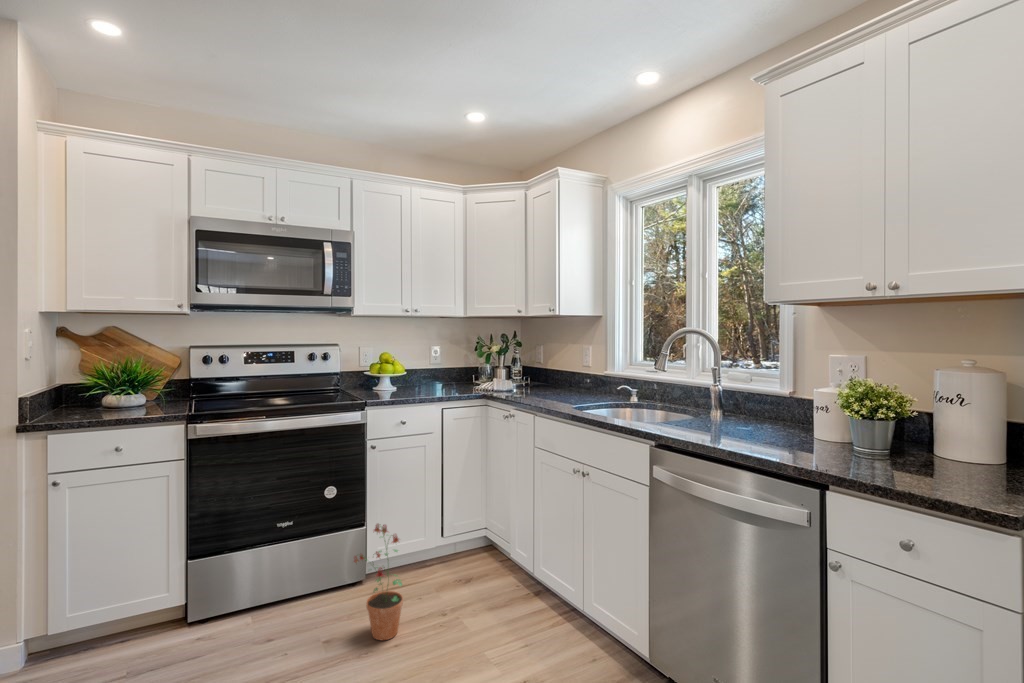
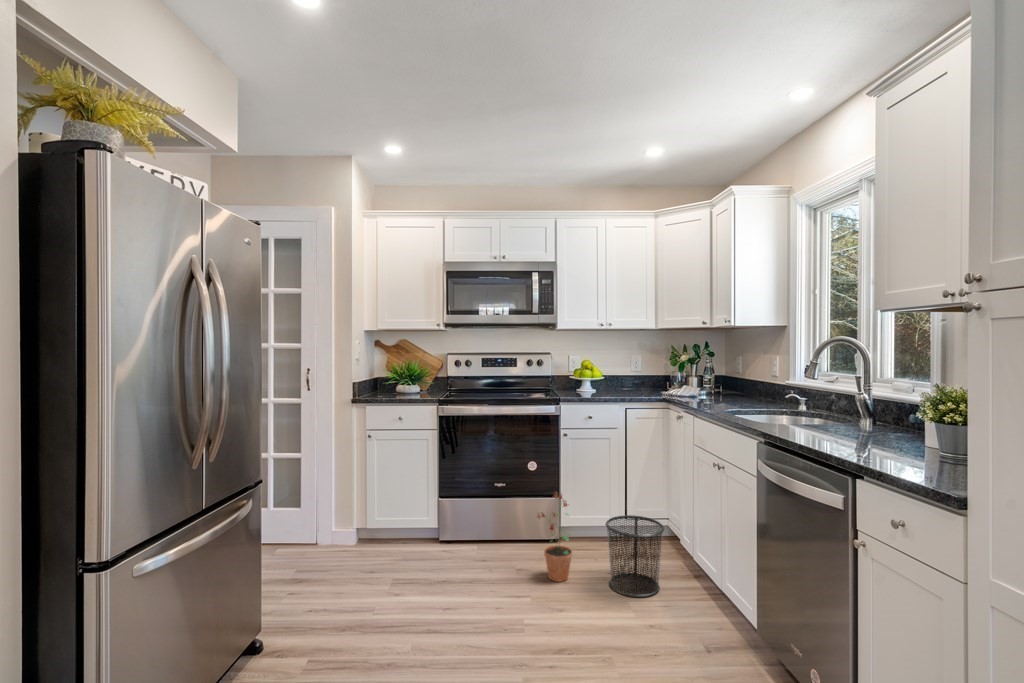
waste bin: none [445,535,513,635] -> present [606,515,664,597]

